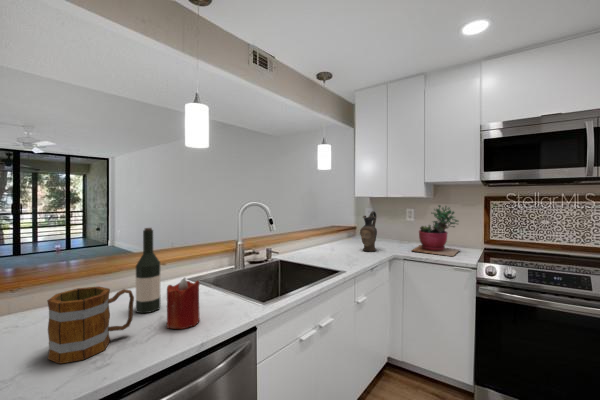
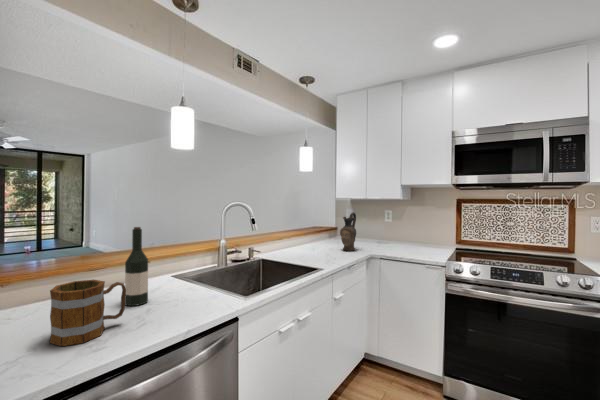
succulent plant: present [412,205,459,256] -> none [388,207,434,256]
candle: present [167,278,200,329] -> none [156,272,186,318]

